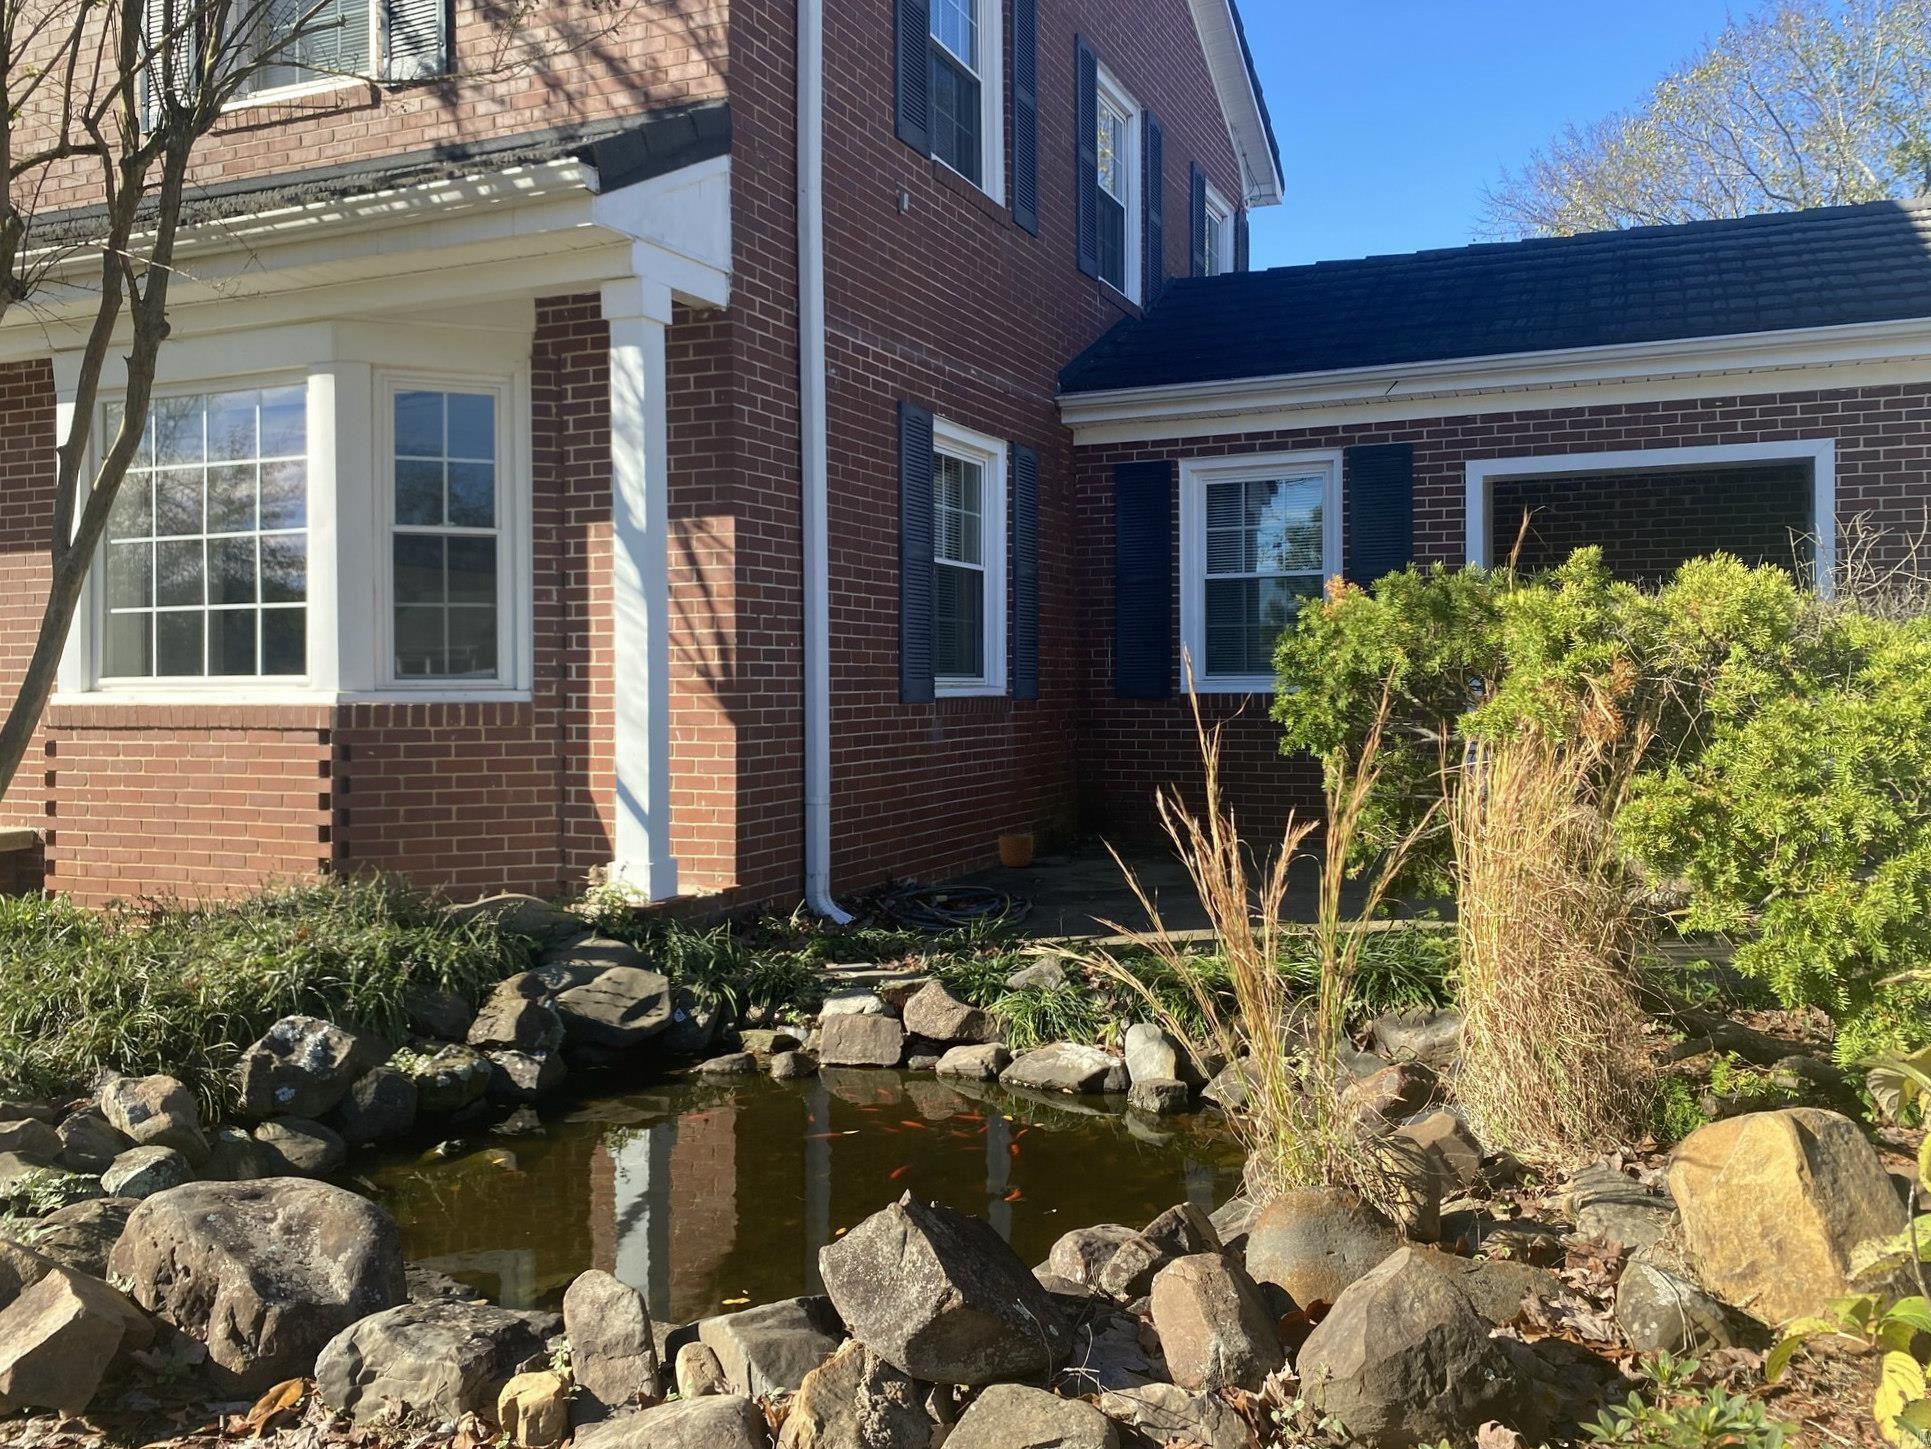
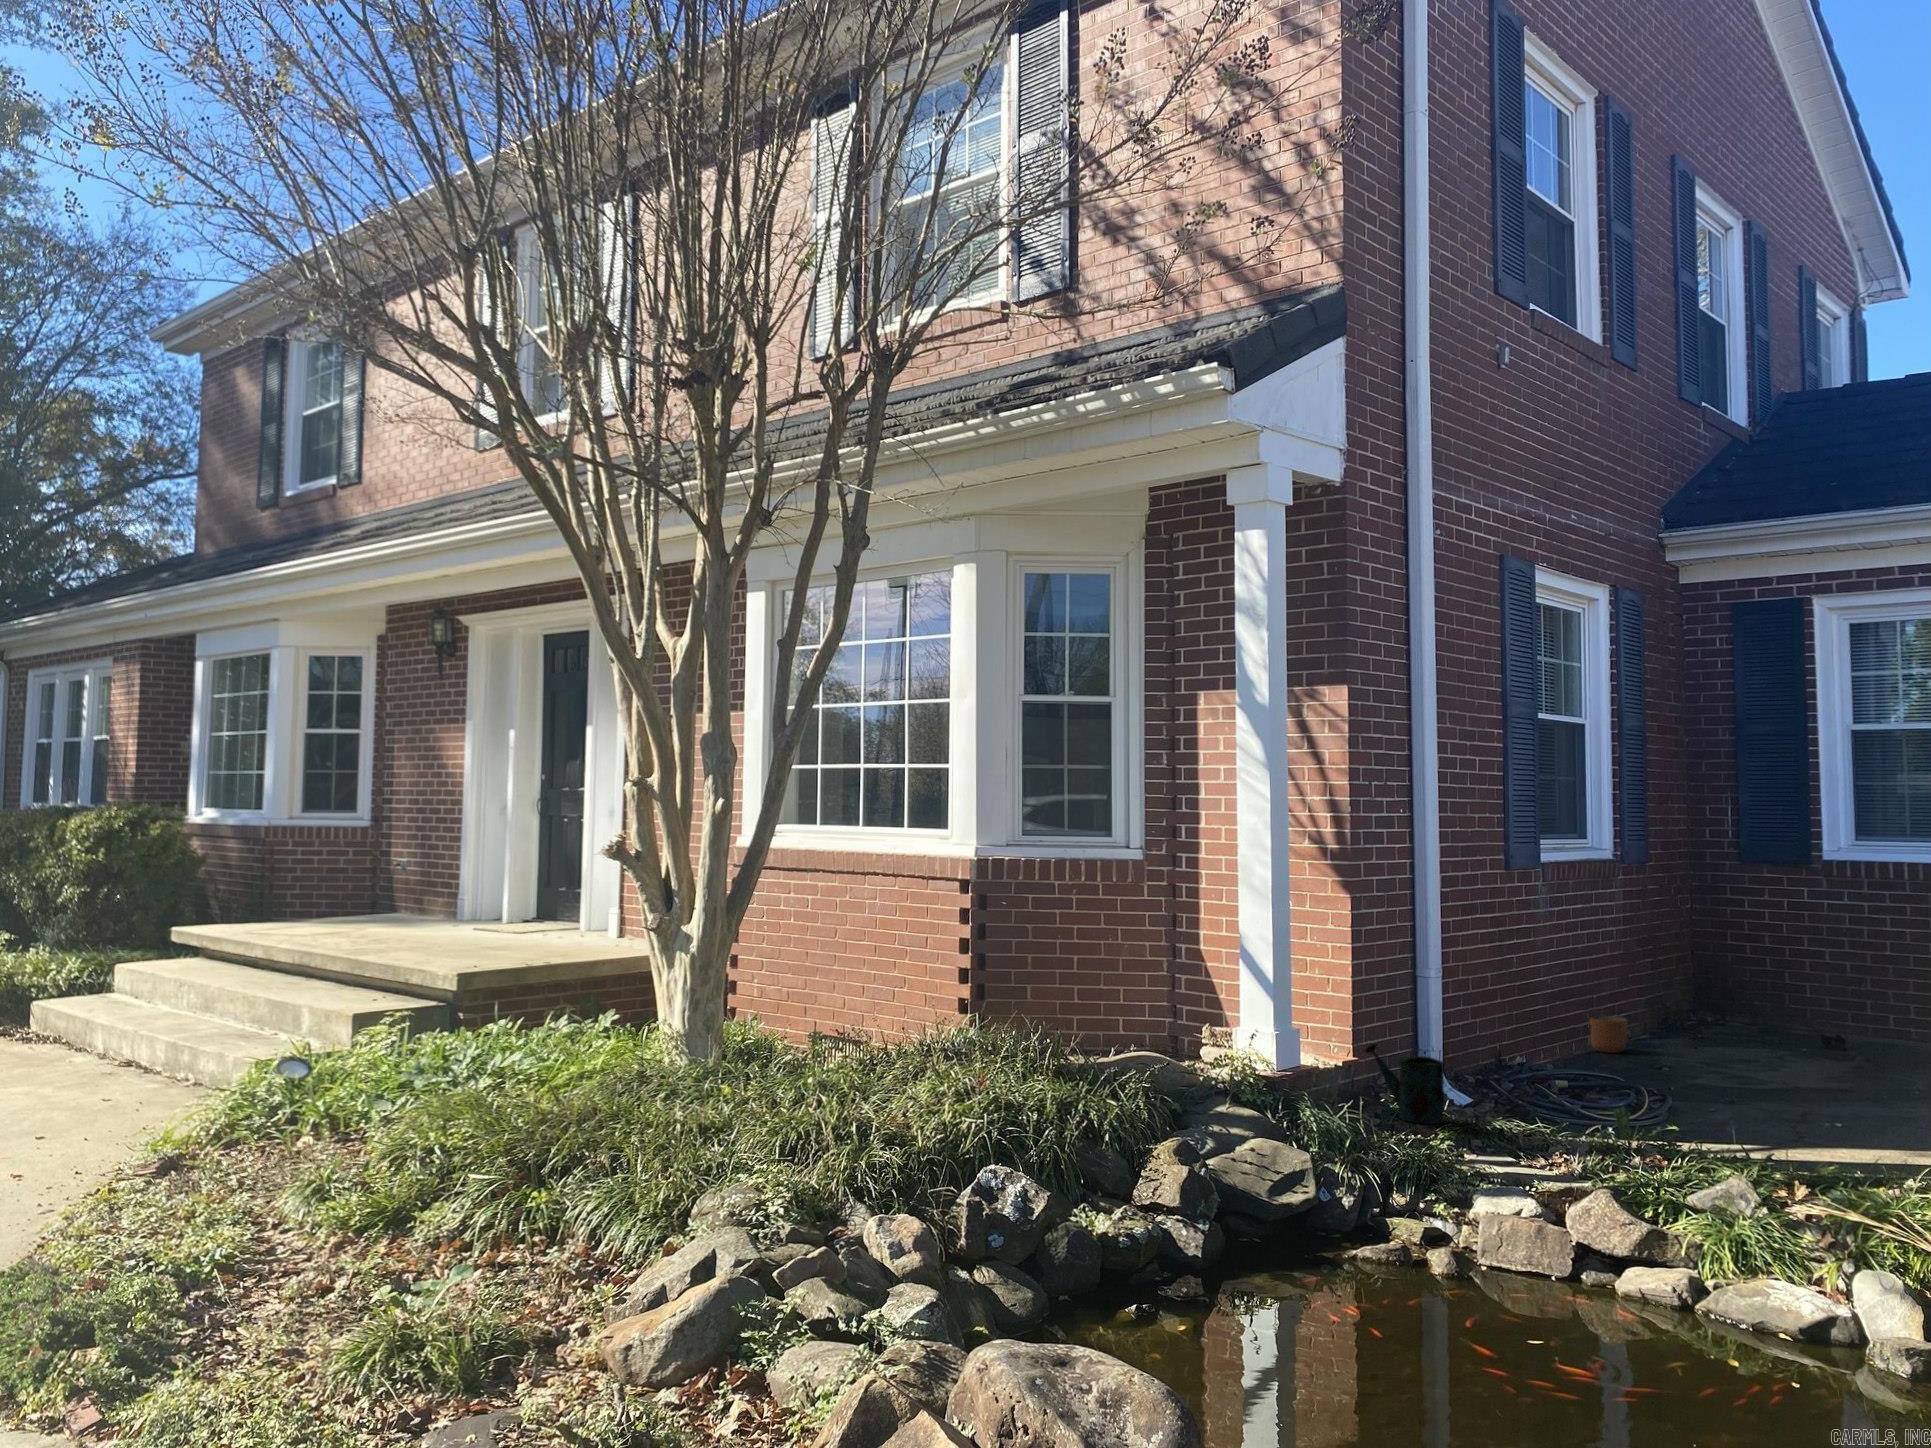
watering can: none [752,867,836,941] -> present [1365,1044,1458,1124]

